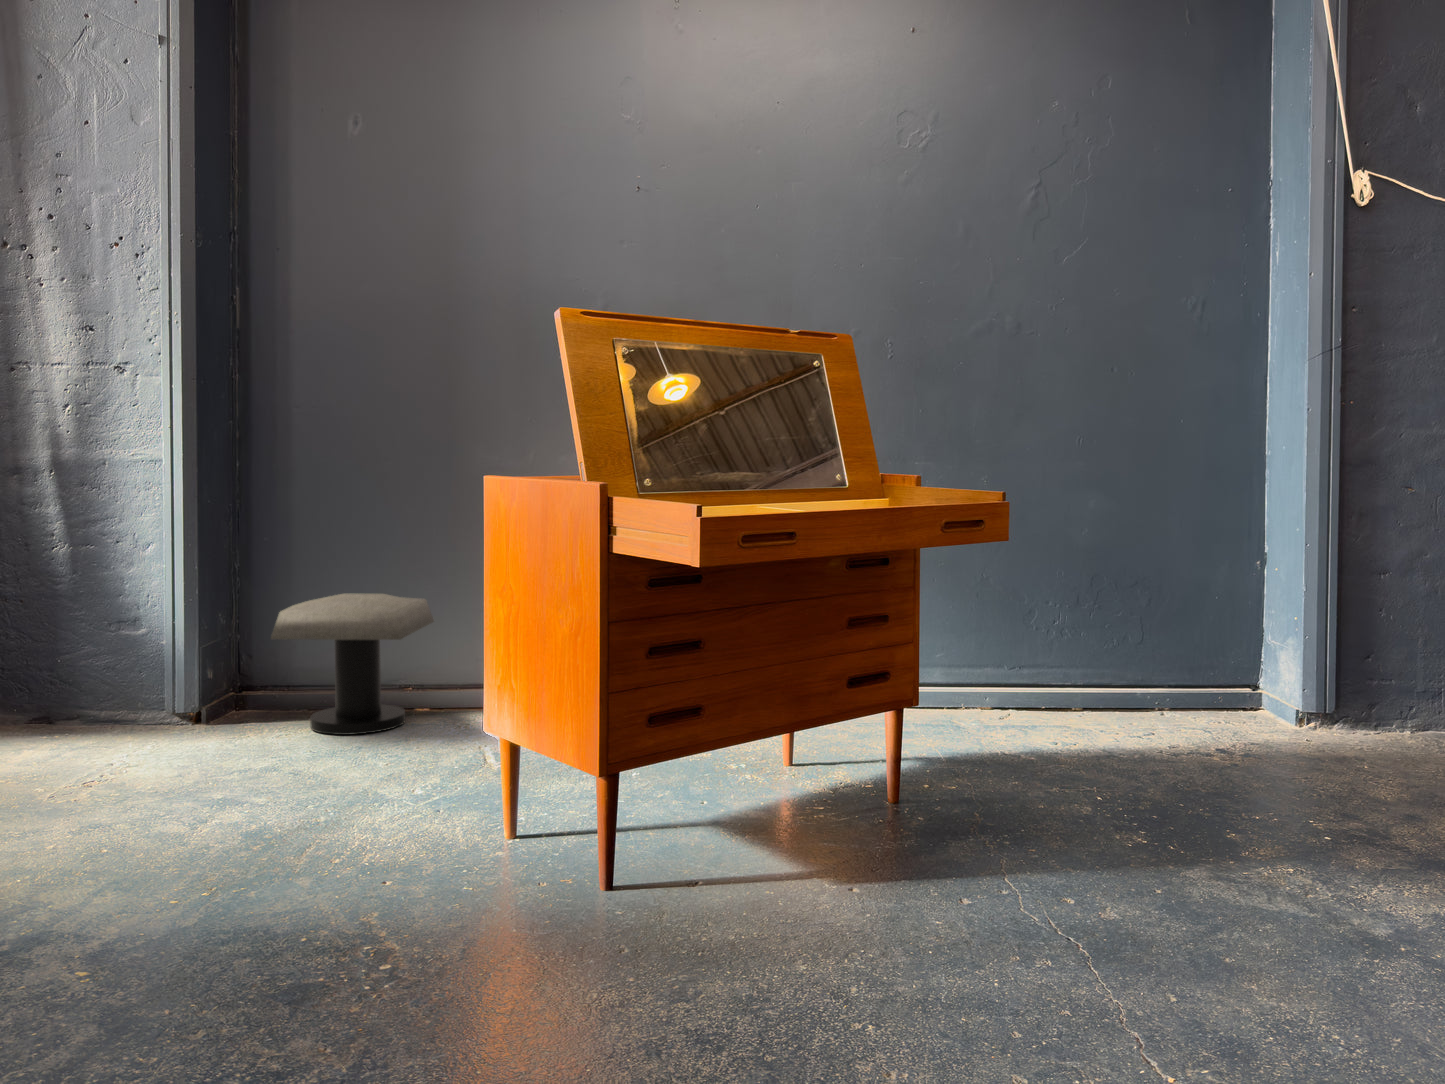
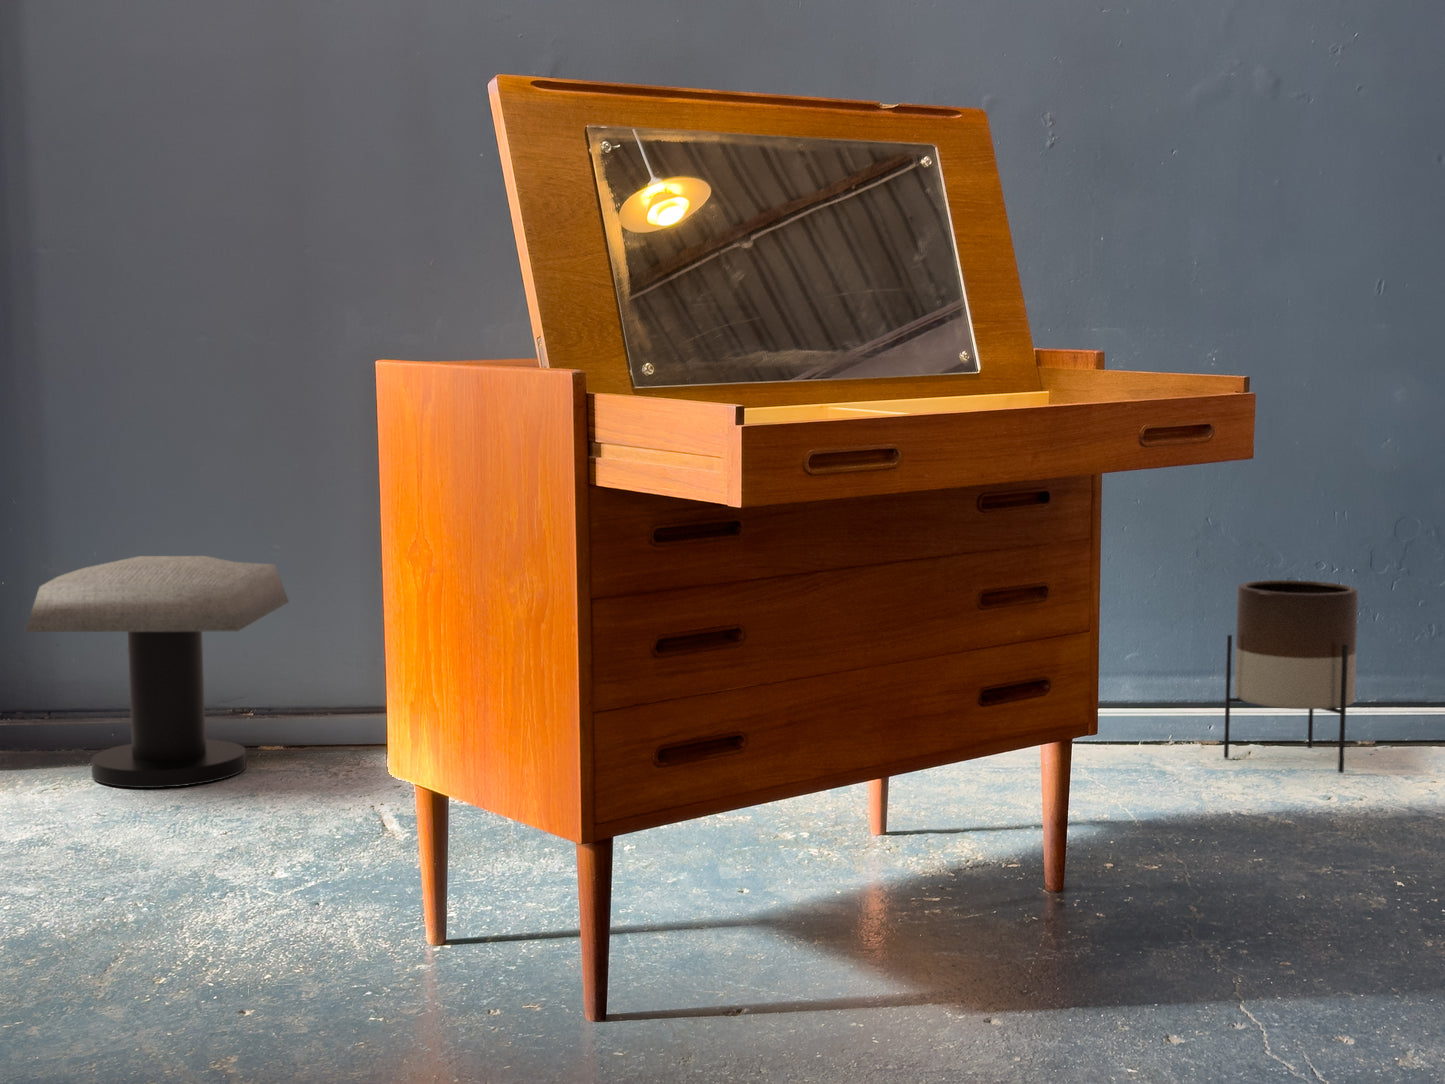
planter: none [993,613,1072,729] -> present [1224,580,1358,773]

